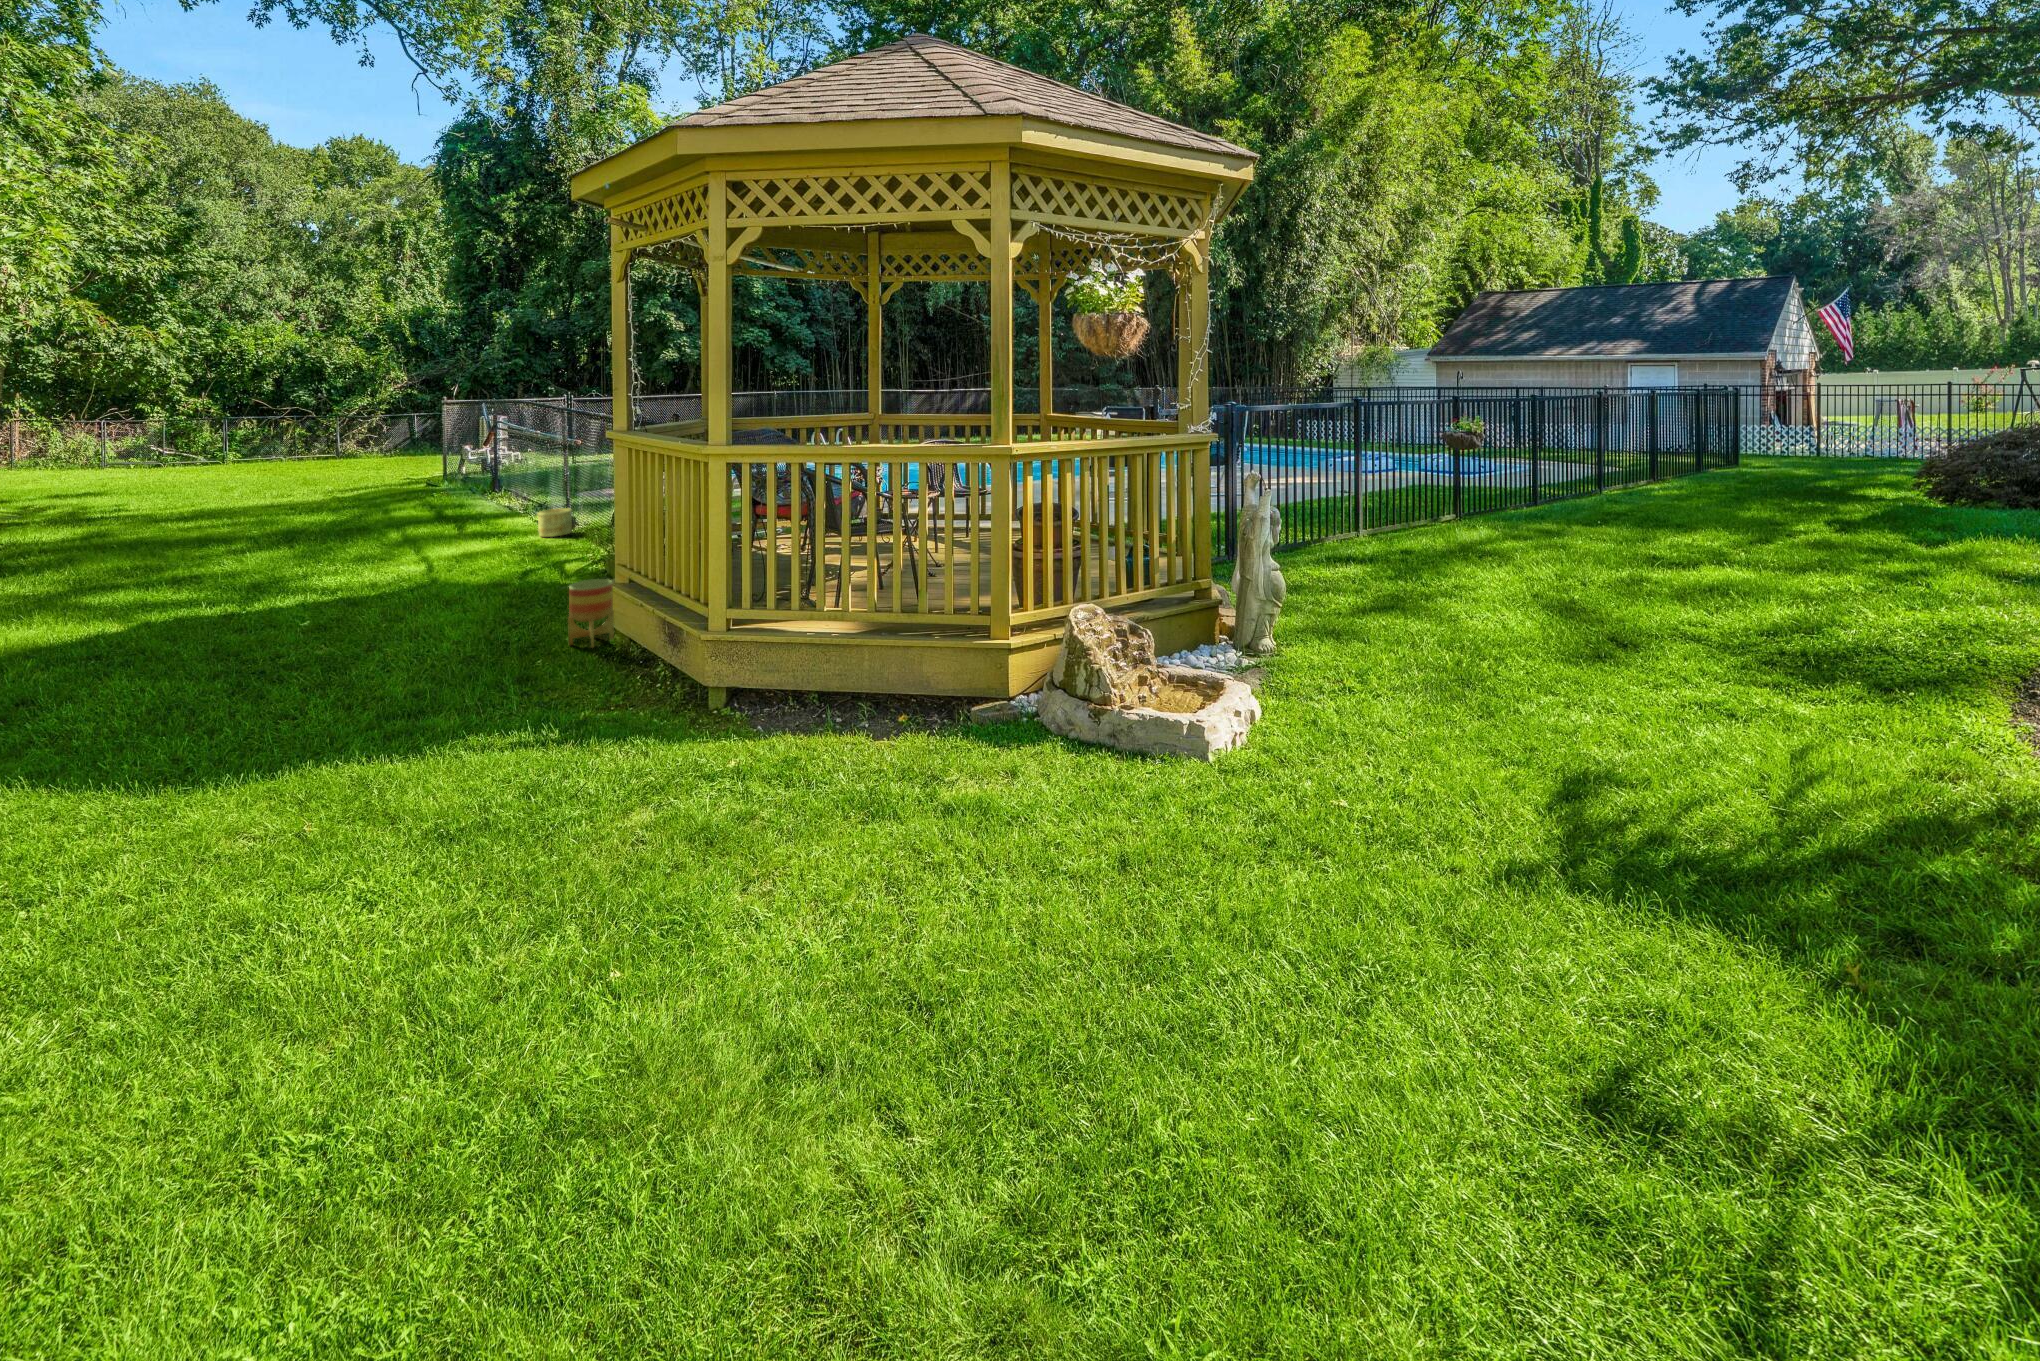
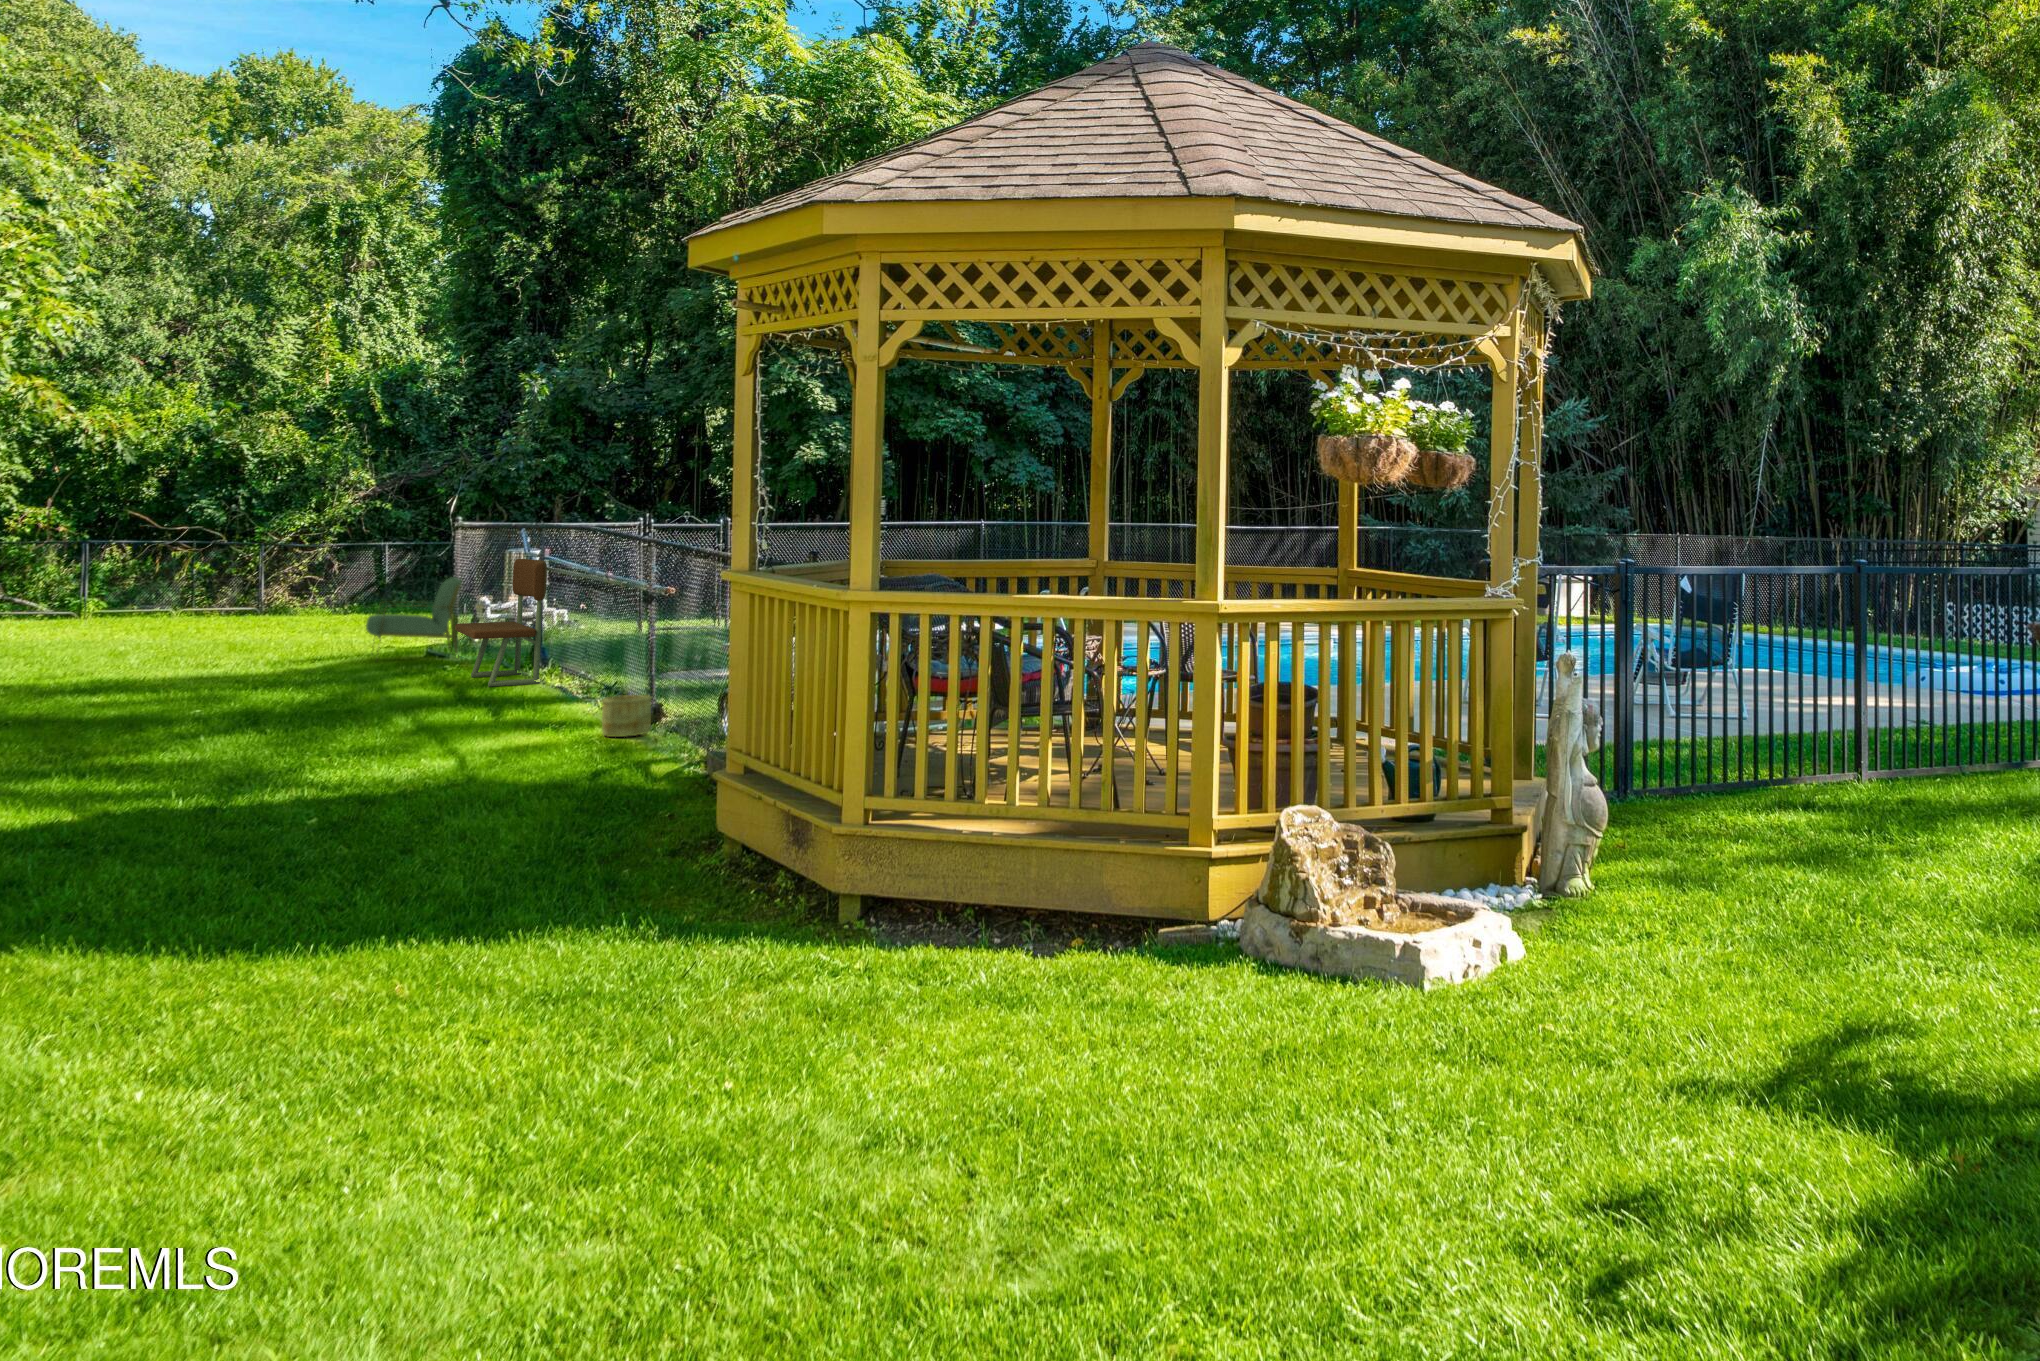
bench: none [449,422,506,502] -> present [455,559,547,687]
chair: none [396,434,457,487] -> present [366,577,462,654]
planter: present [568,579,614,647] -> none [661,771,720,859]

